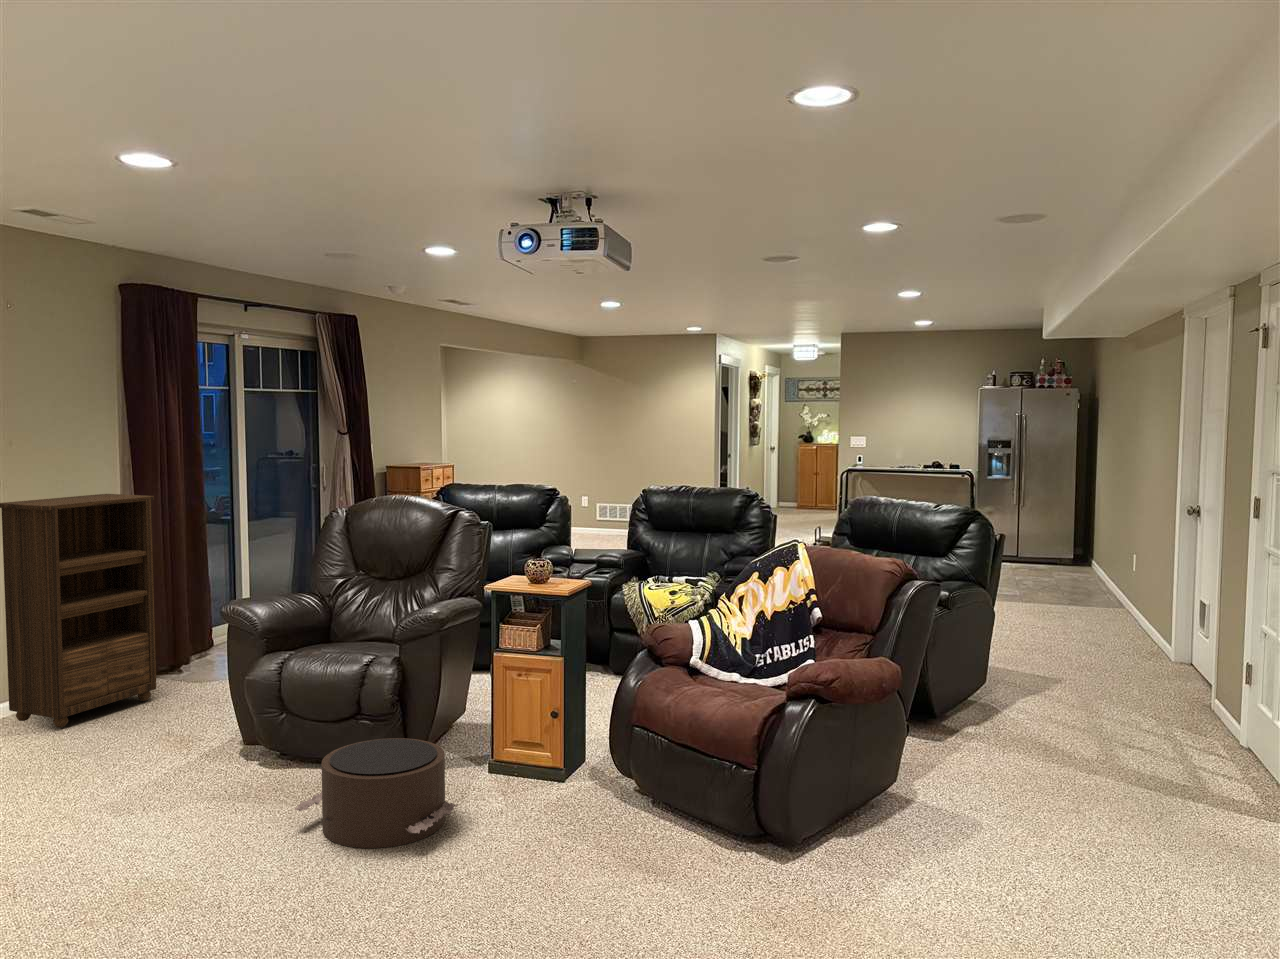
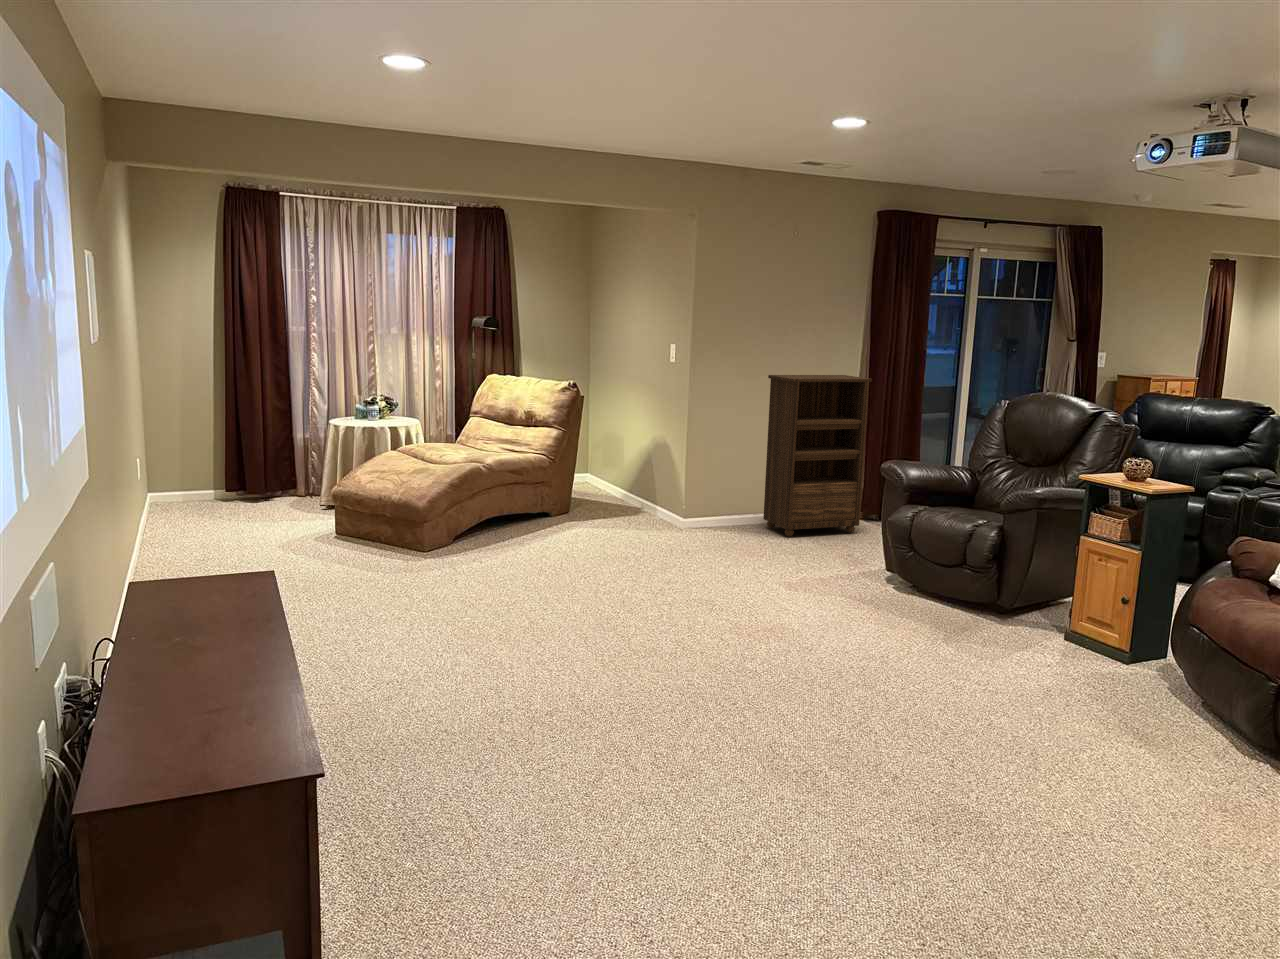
pouf: present [295,738,458,848] -> none [883,580,1003,662]

